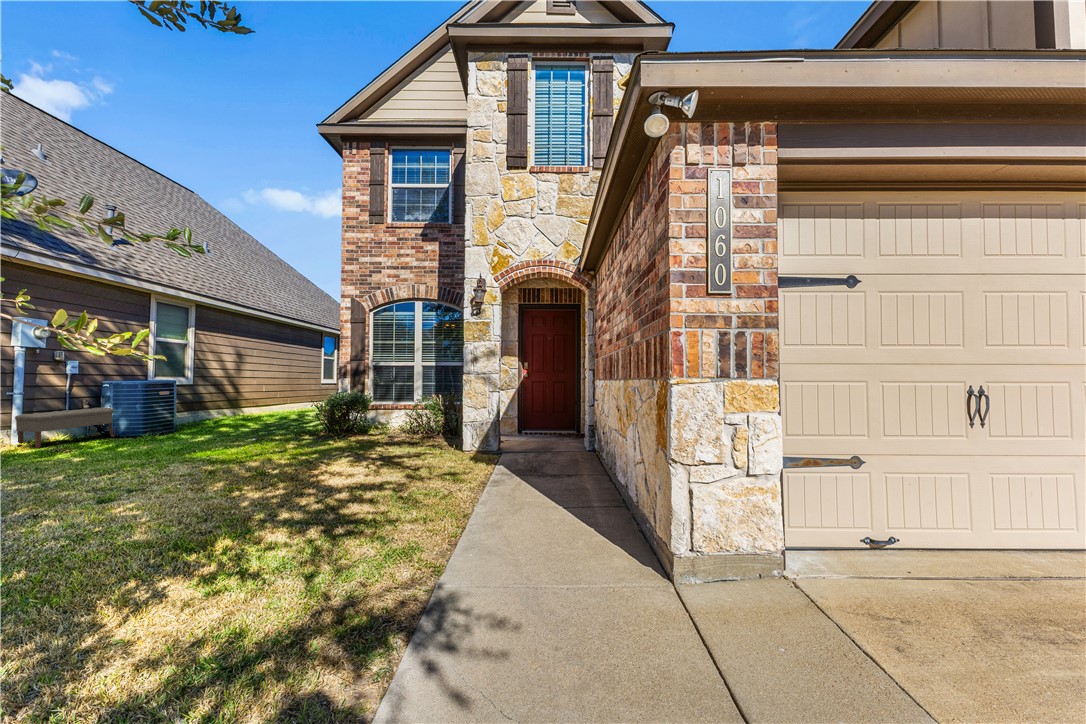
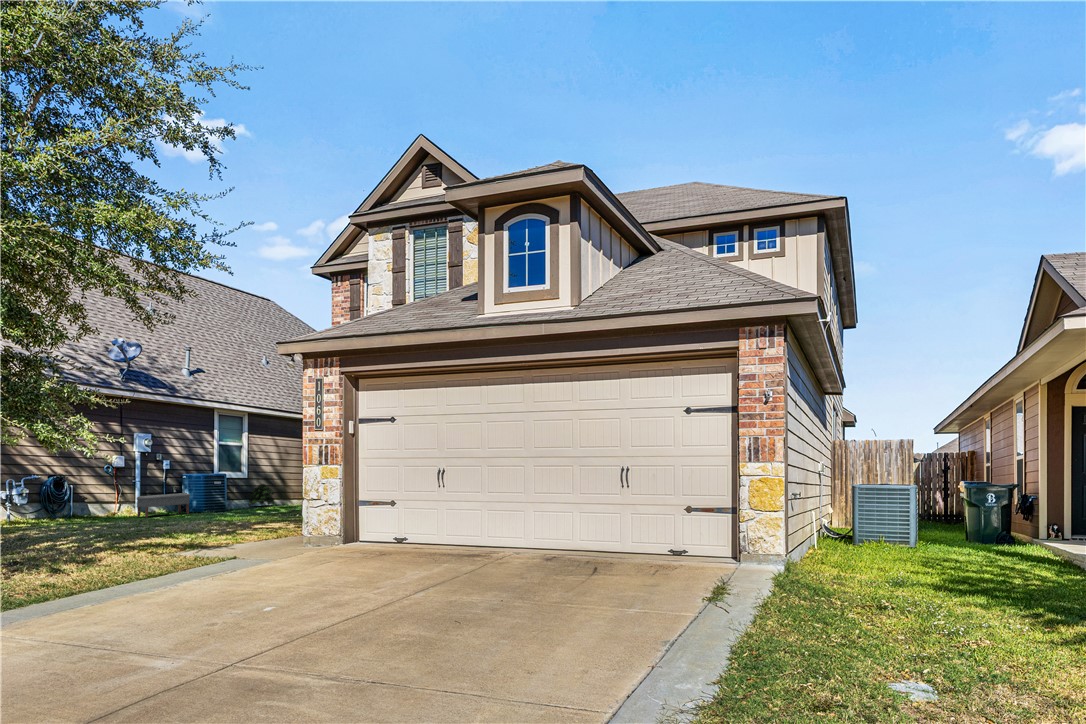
potted plant: none [197,393,236,422] -> present [249,484,275,506]

